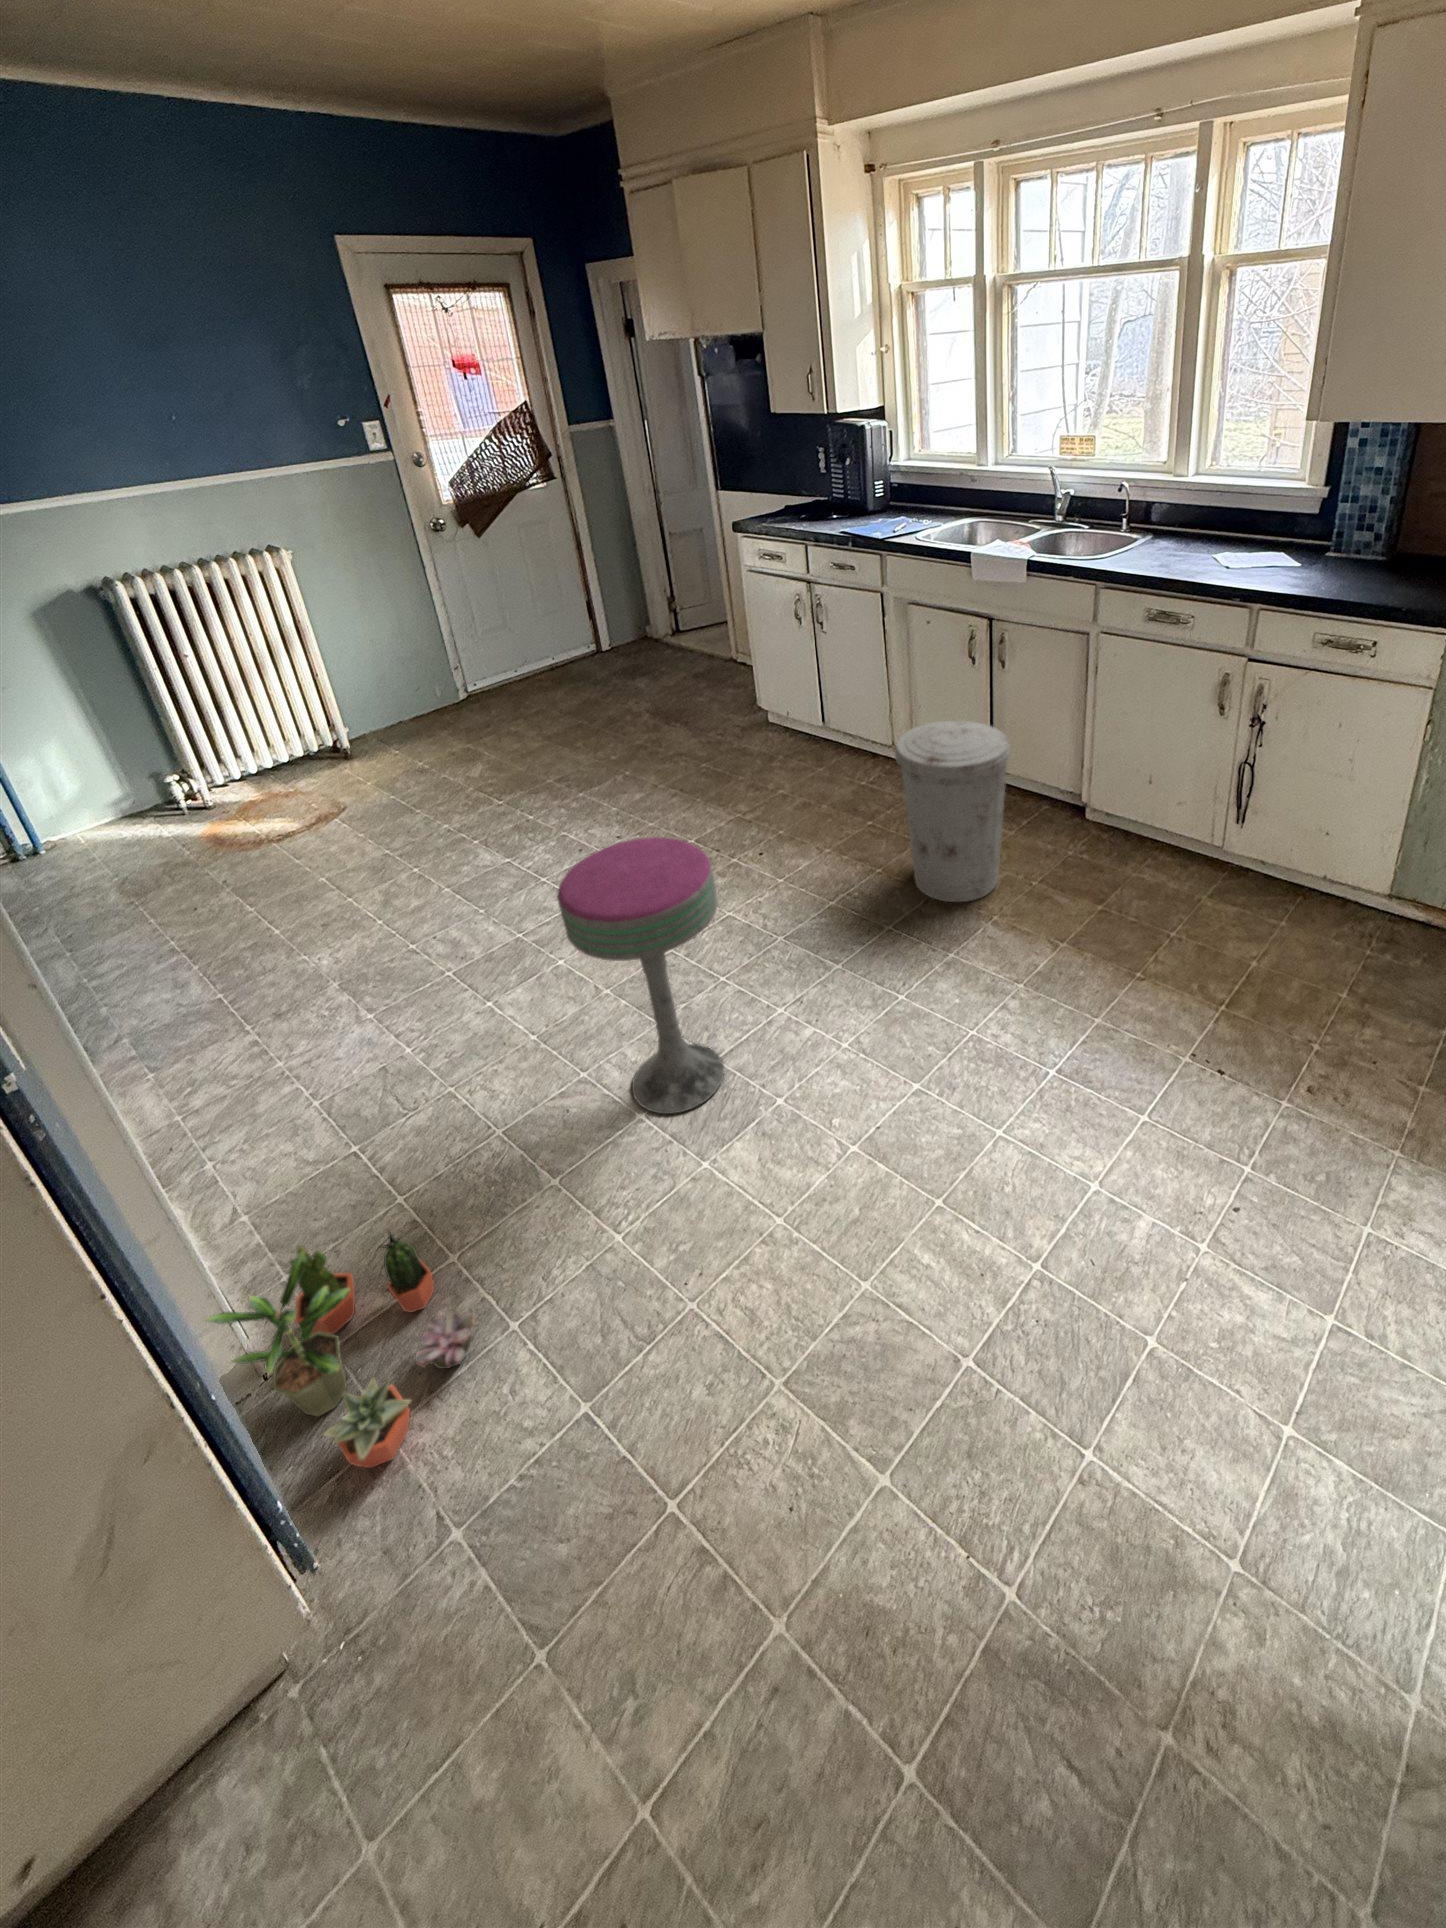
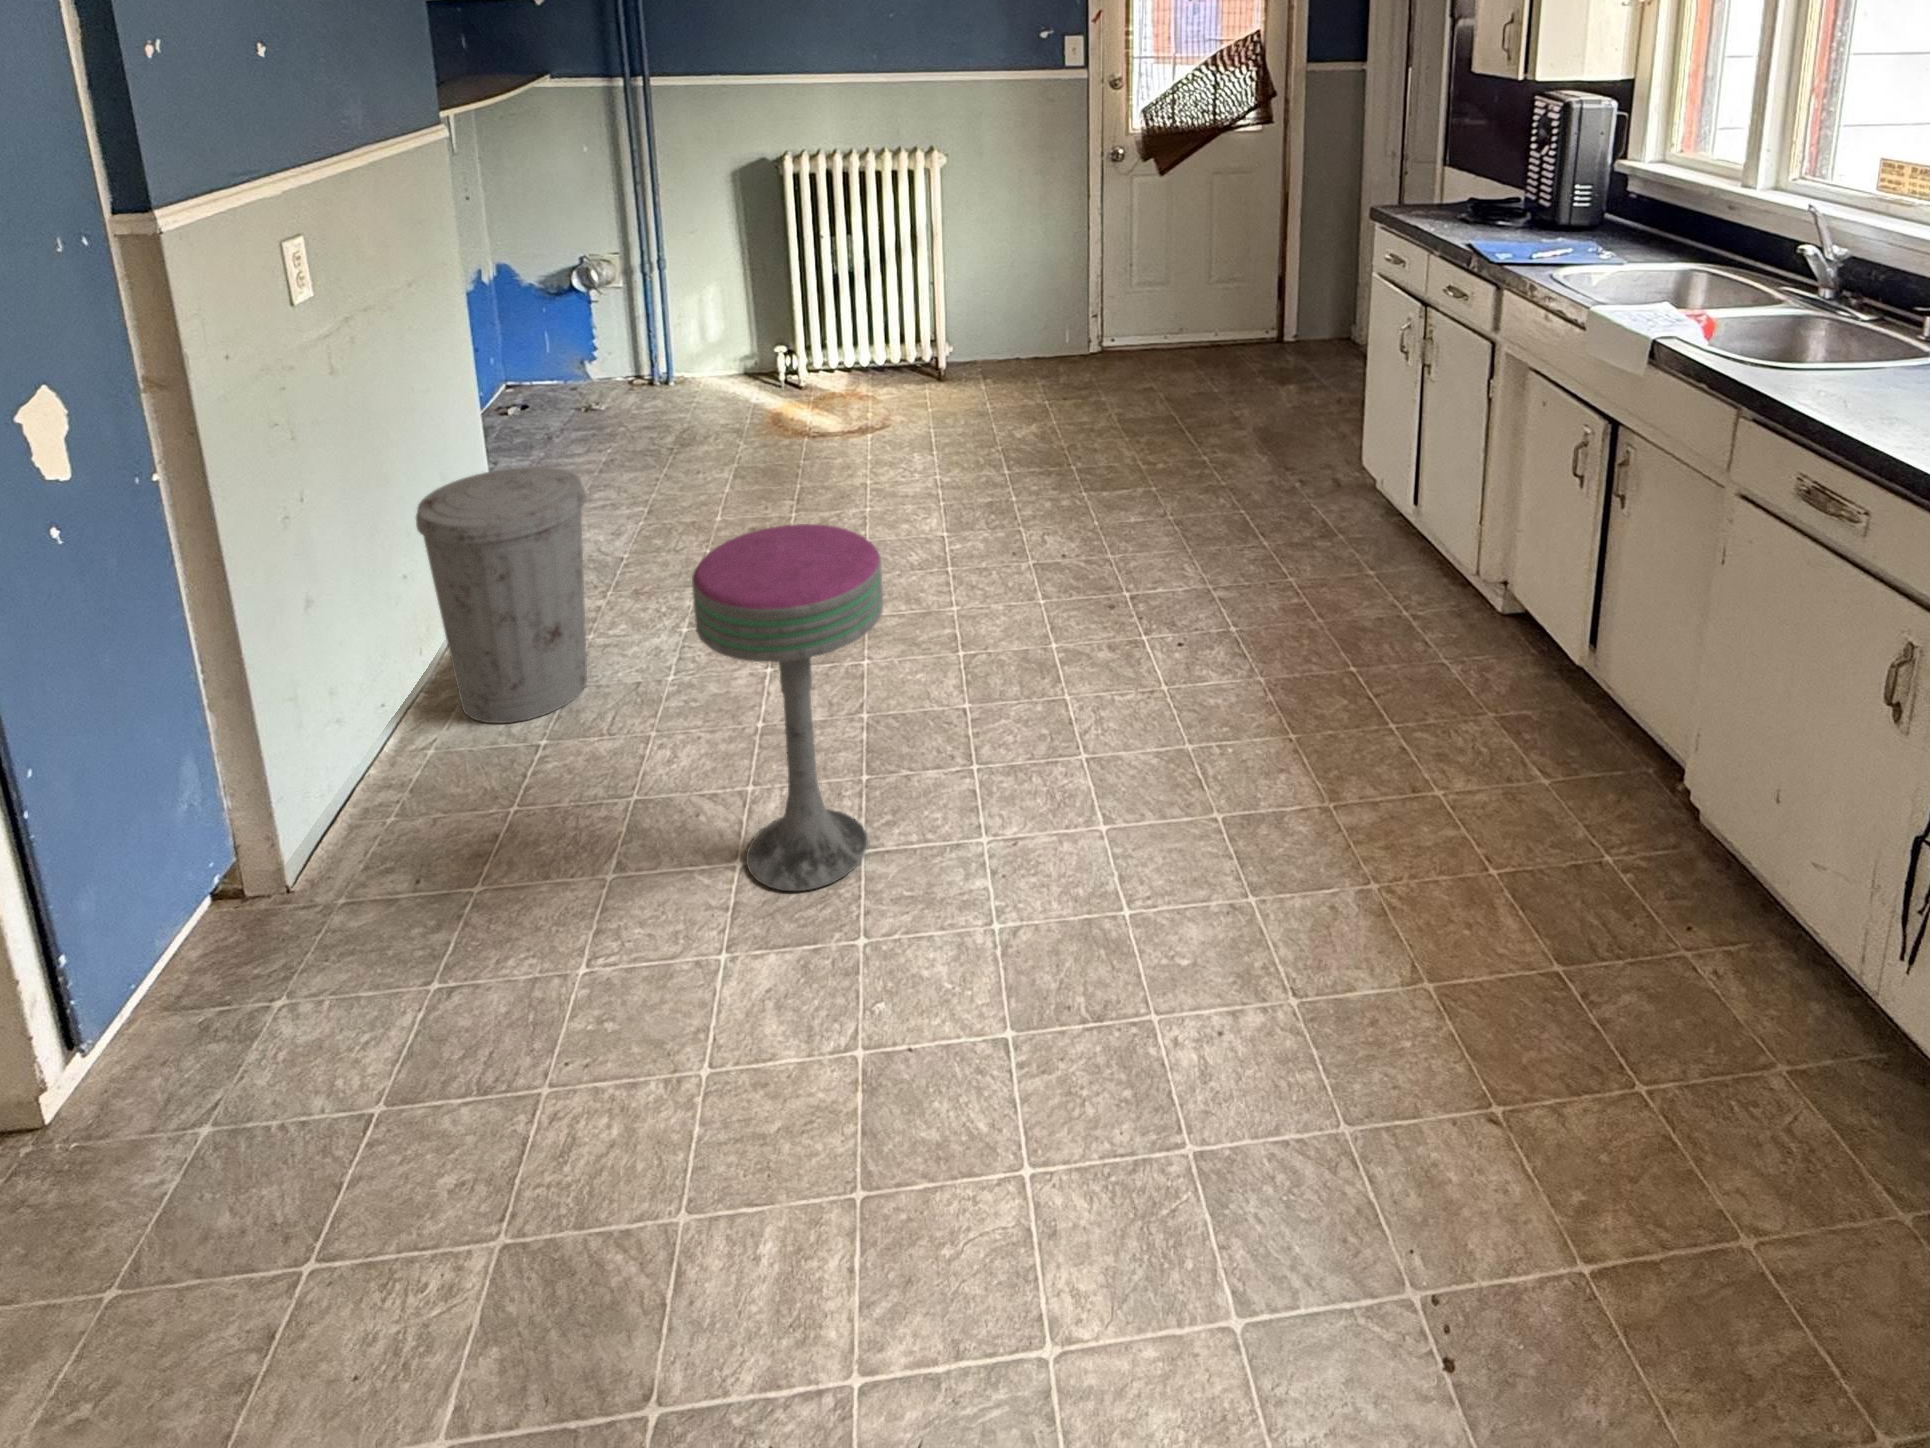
trash can: present [895,721,1010,902] -> present [416,467,587,723]
potted plant: present [205,1232,475,1468] -> none [224,771,442,1024]

